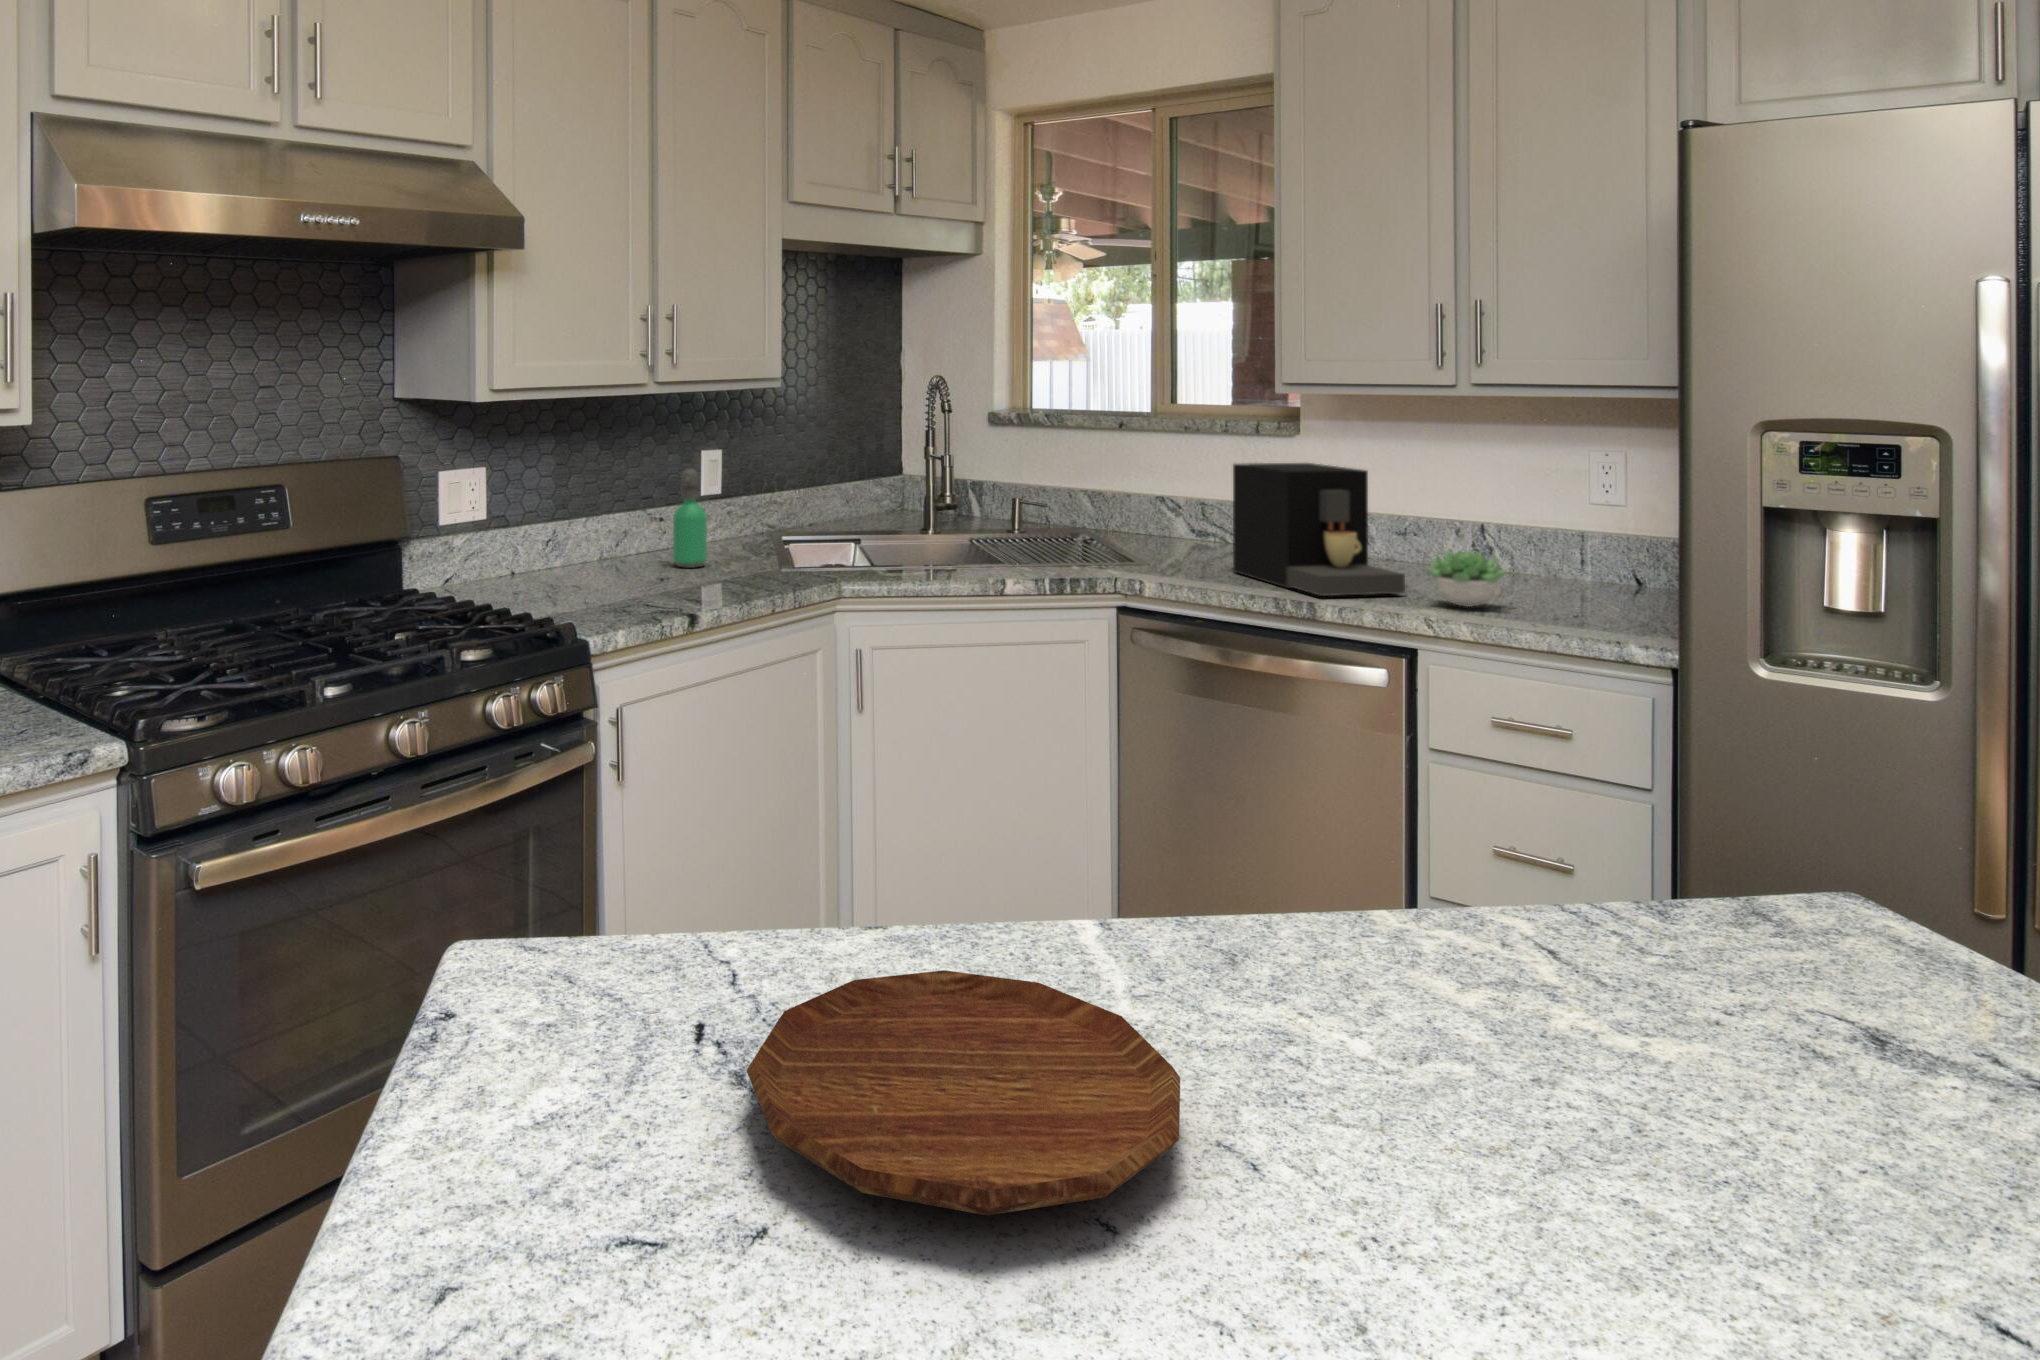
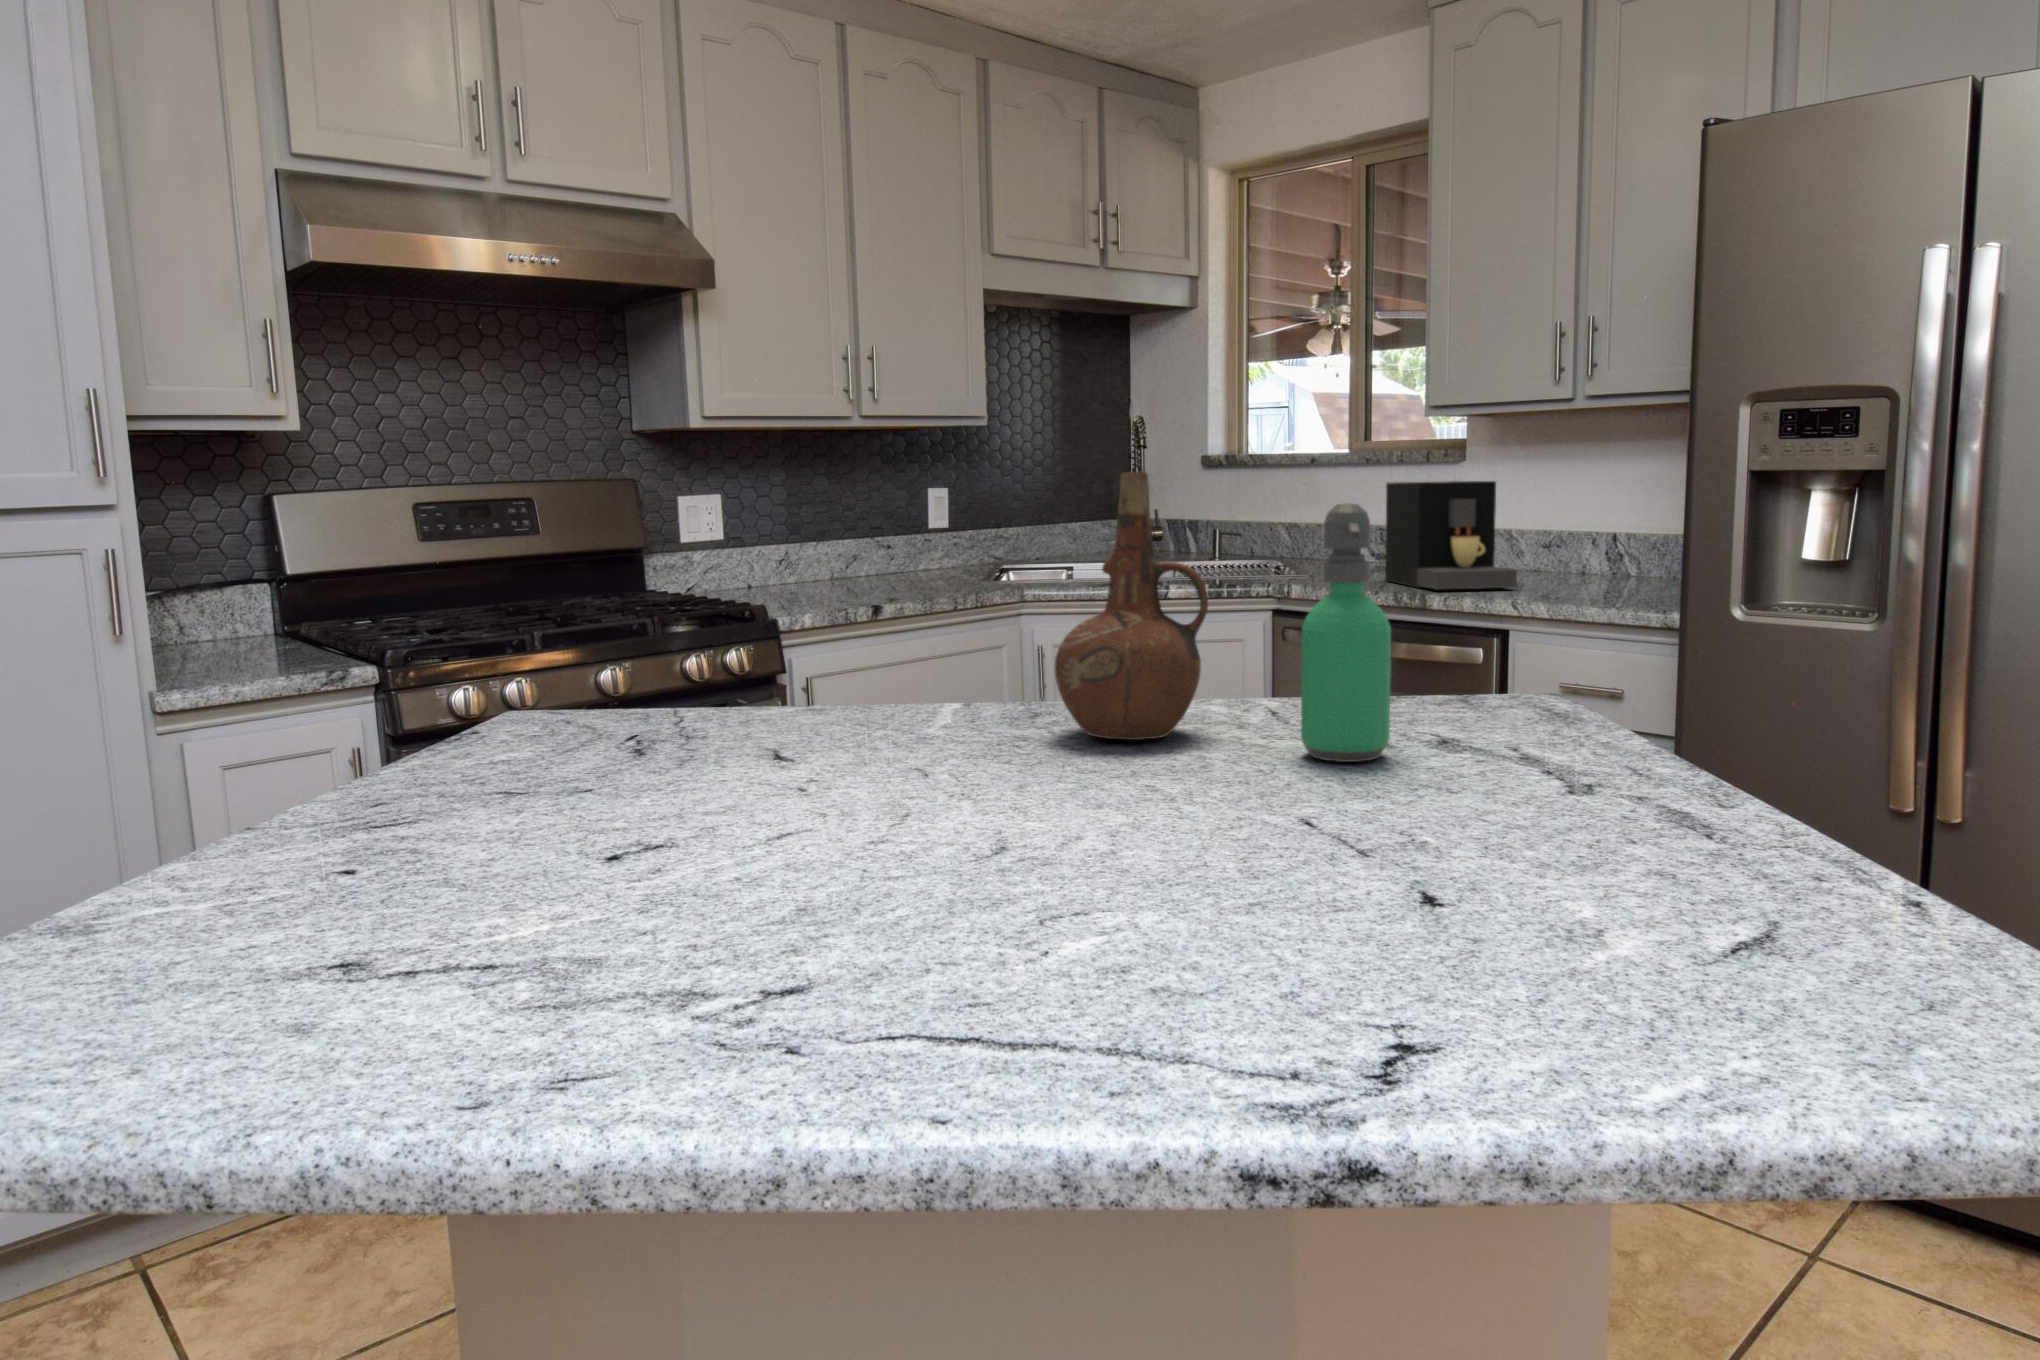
soap dispenser: present [673,469,707,568] -> present [1301,503,1391,762]
succulent plant: present [1426,551,1507,607] -> none [1524,544,1600,594]
ceramic pitcher: none [1268,638,1492,1034] -> present [1054,472,1208,740]
tray: present [746,970,1180,1215] -> none [640,708,930,780]

